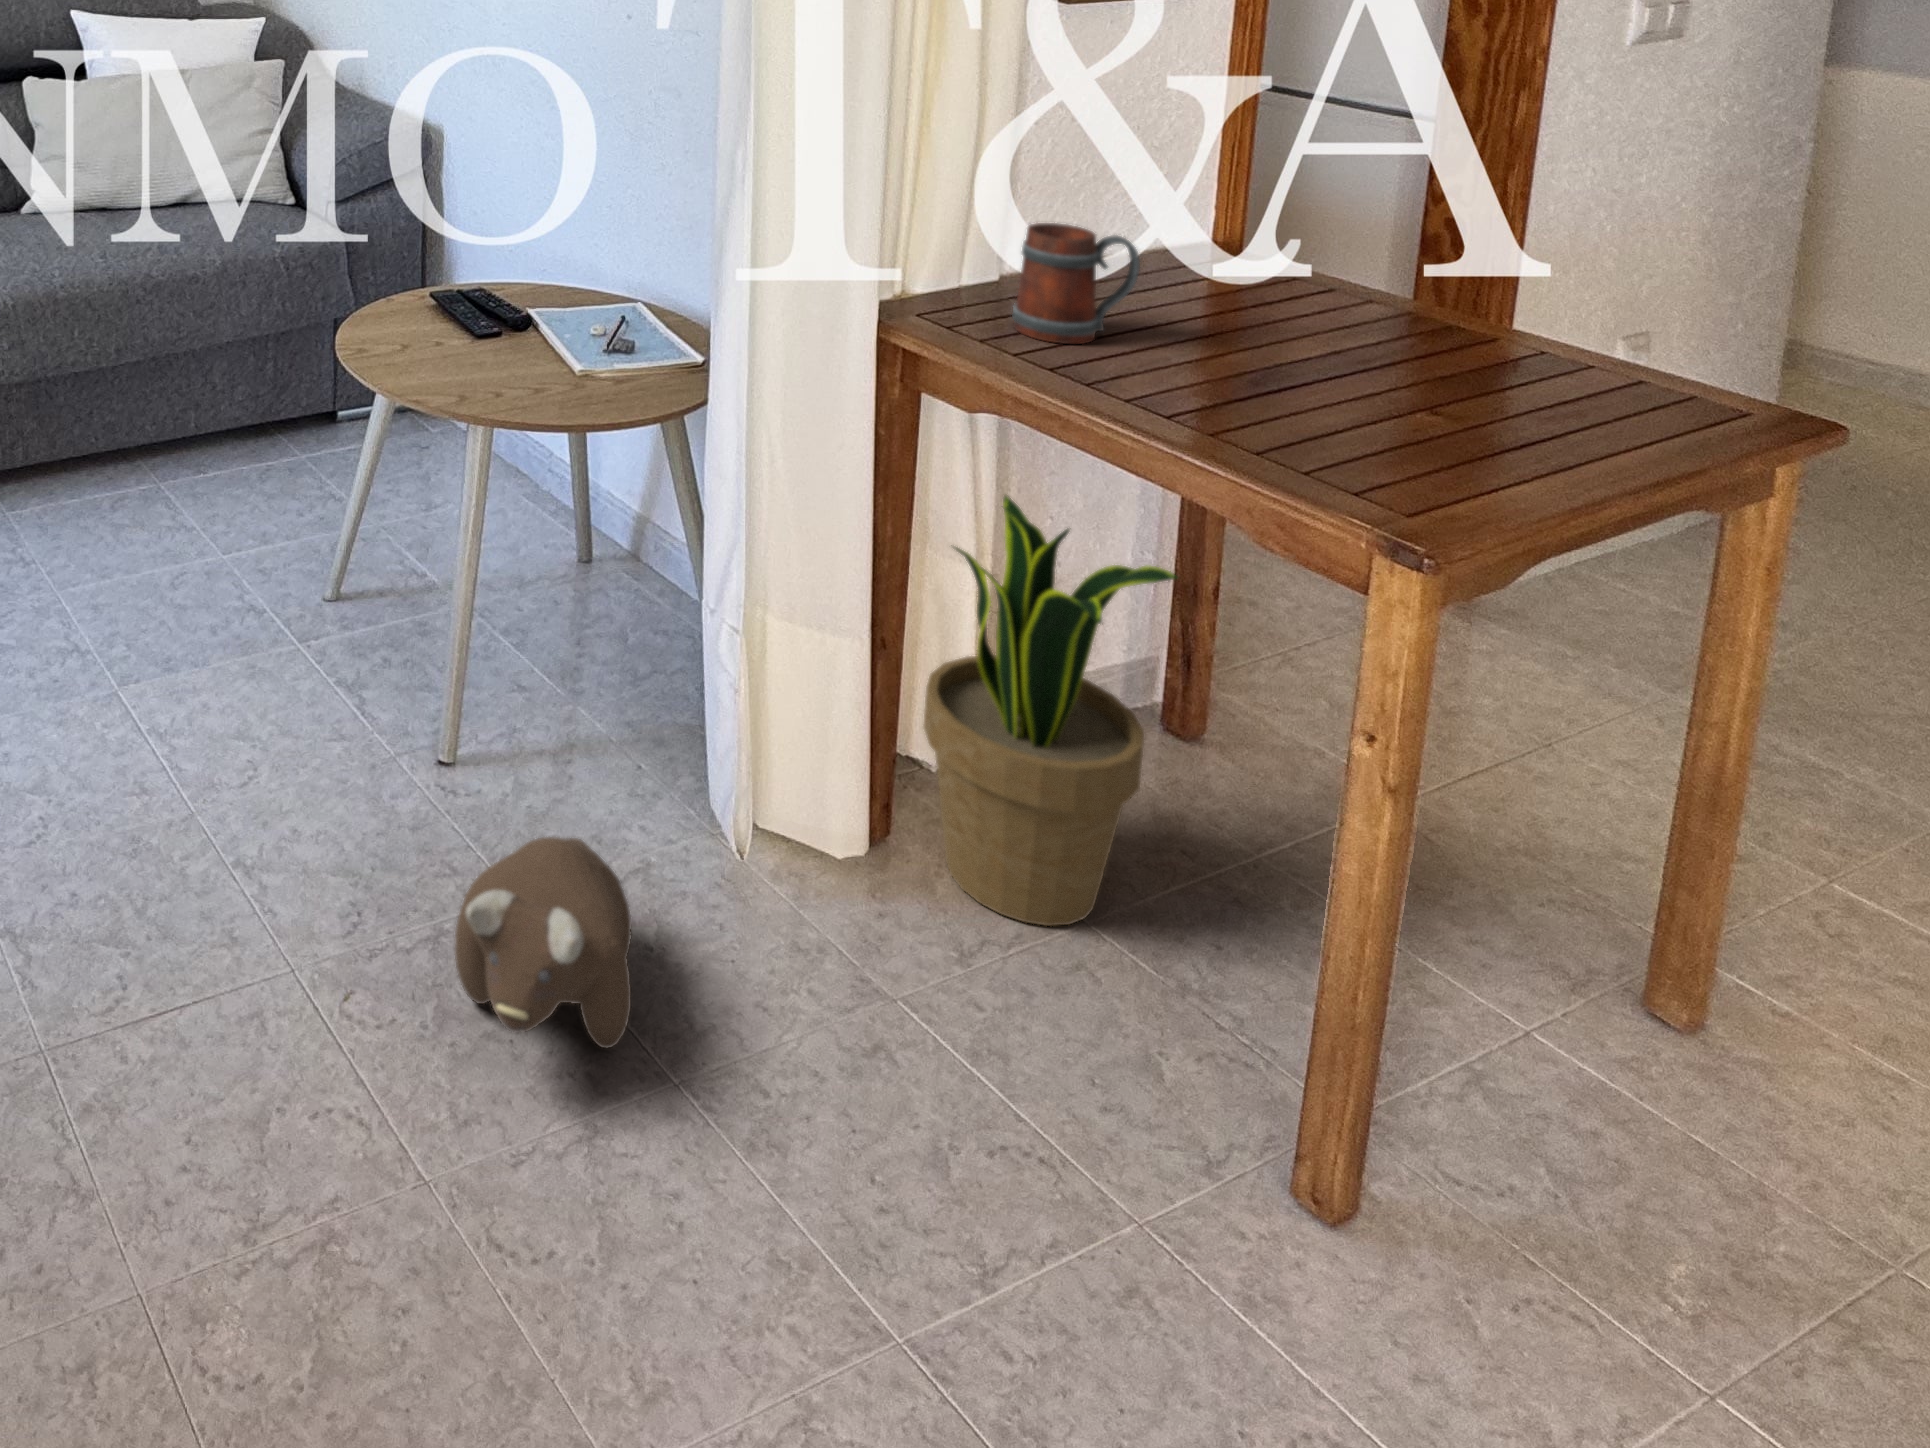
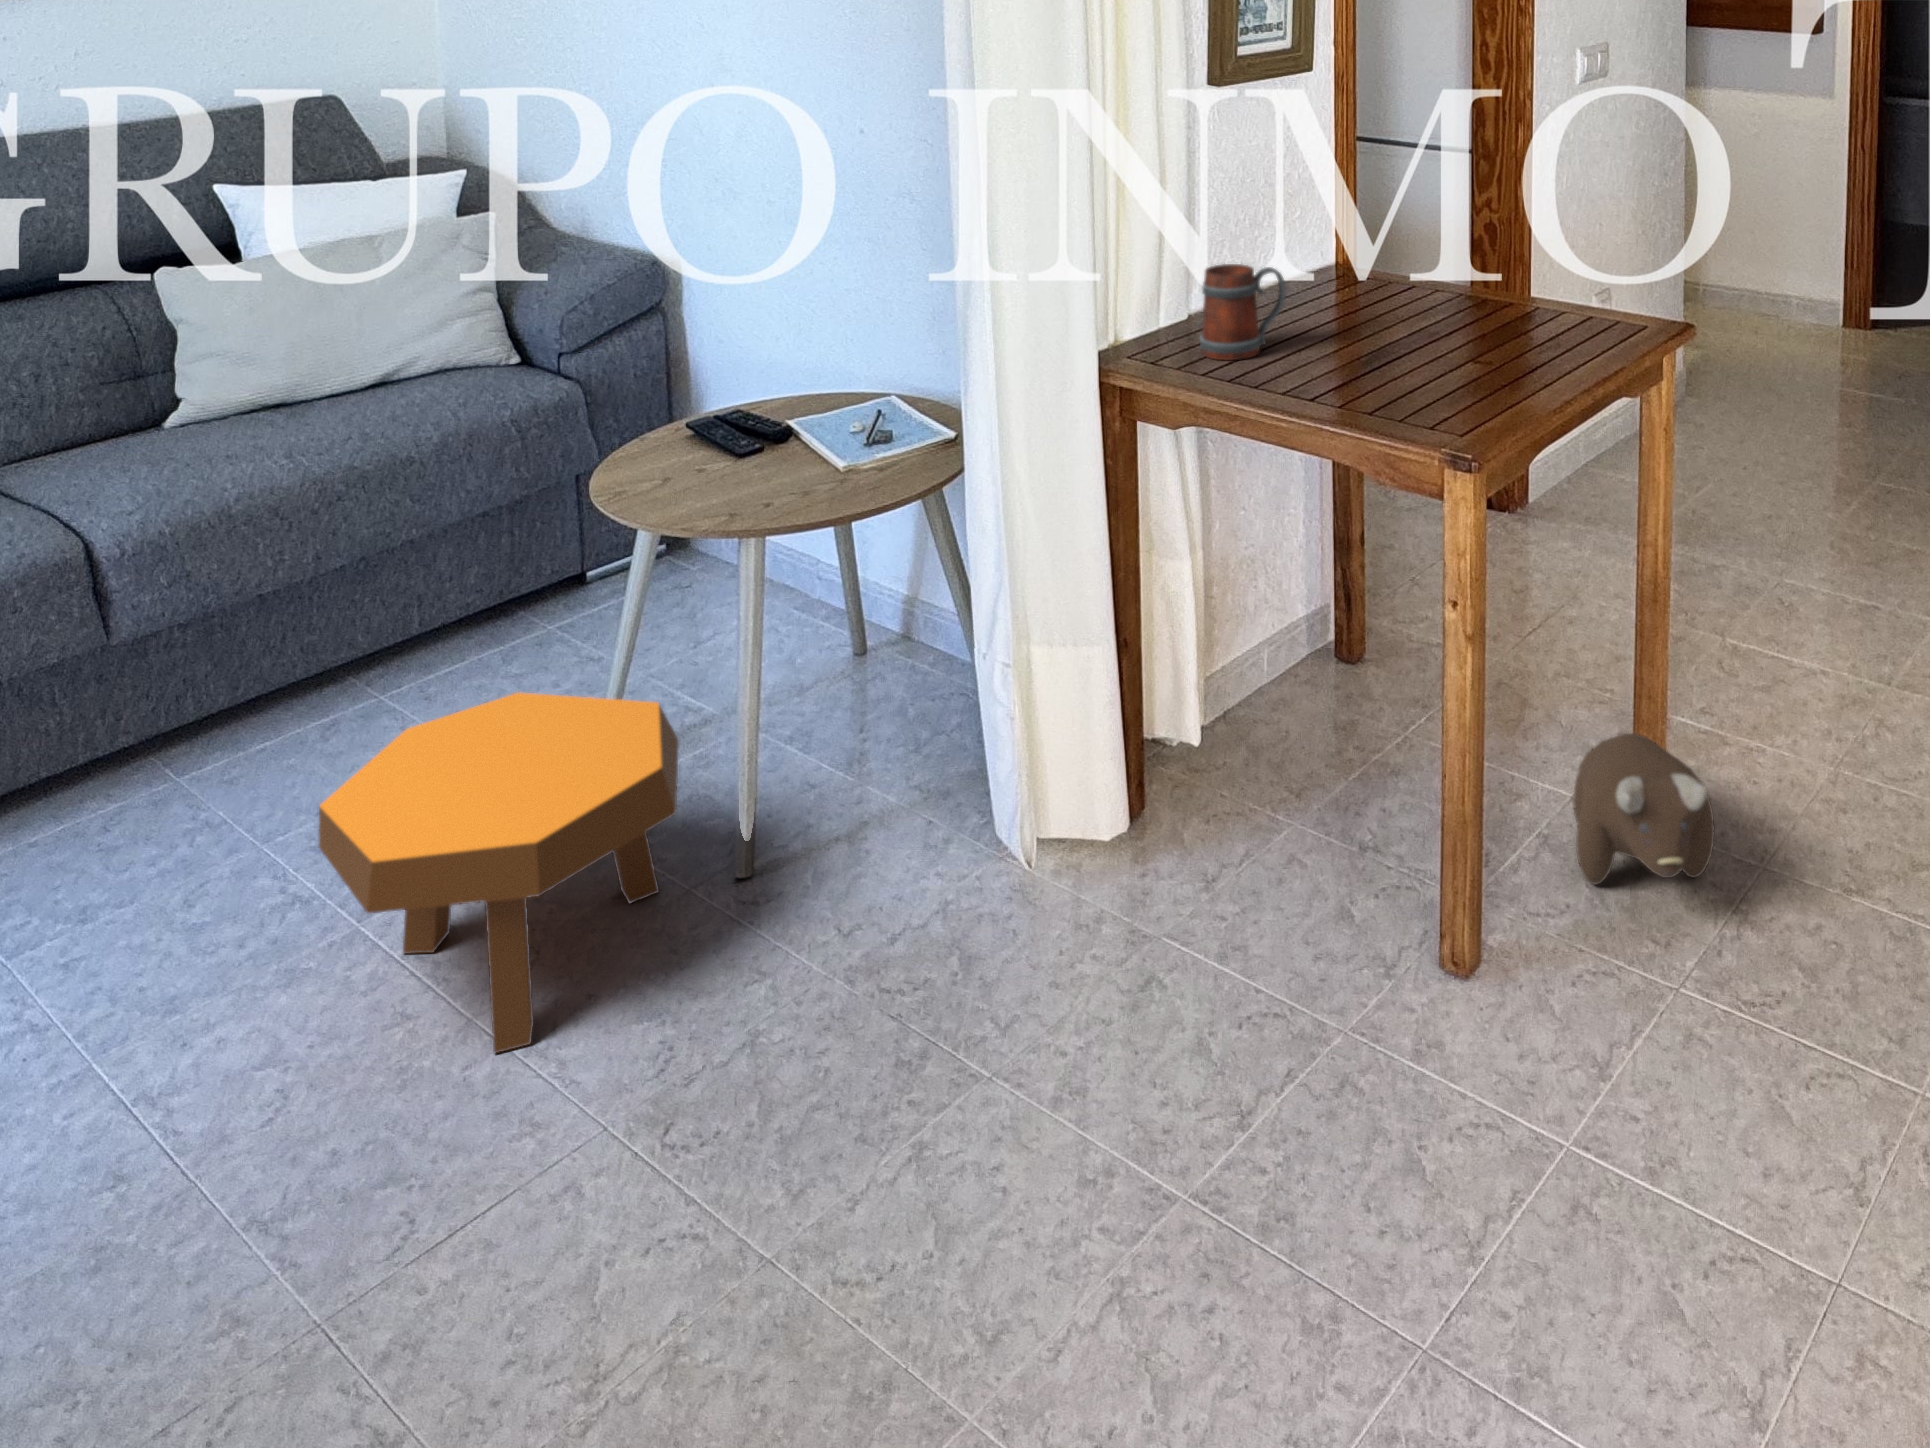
potted plant: present [924,496,1177,926] -> none [1163,493,1332,840]
footstool: none [90,518,395,856] -> present [318,693,679,1054]
plush toy: present [455,837,631,1048] -> present [1573,733,1715,884]

